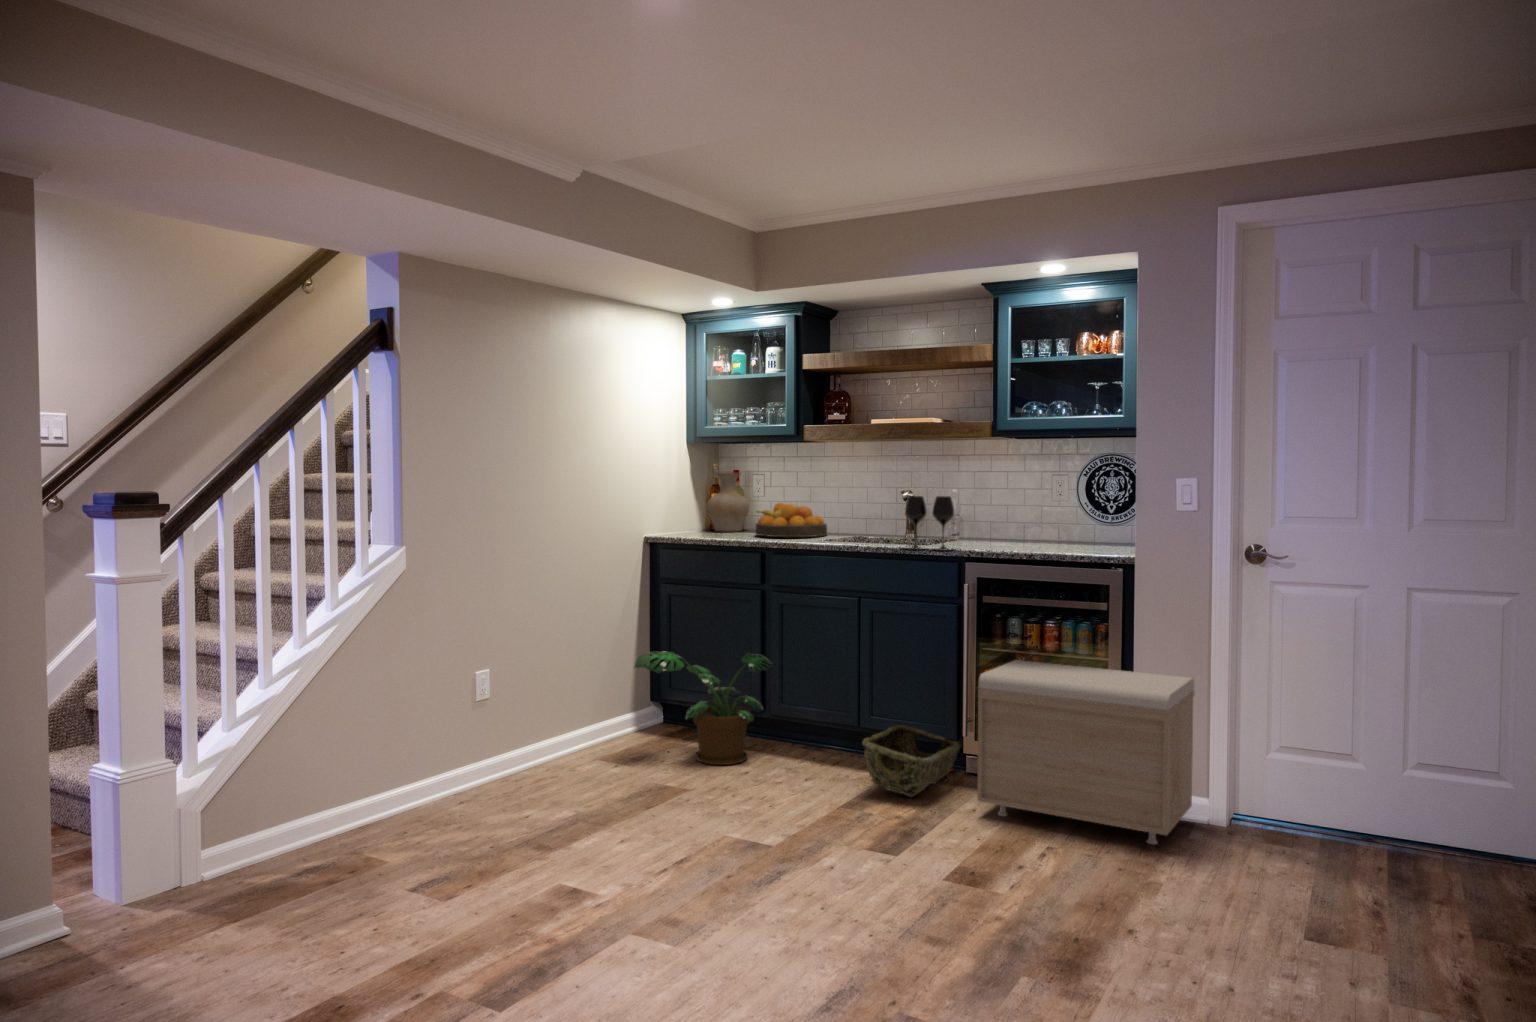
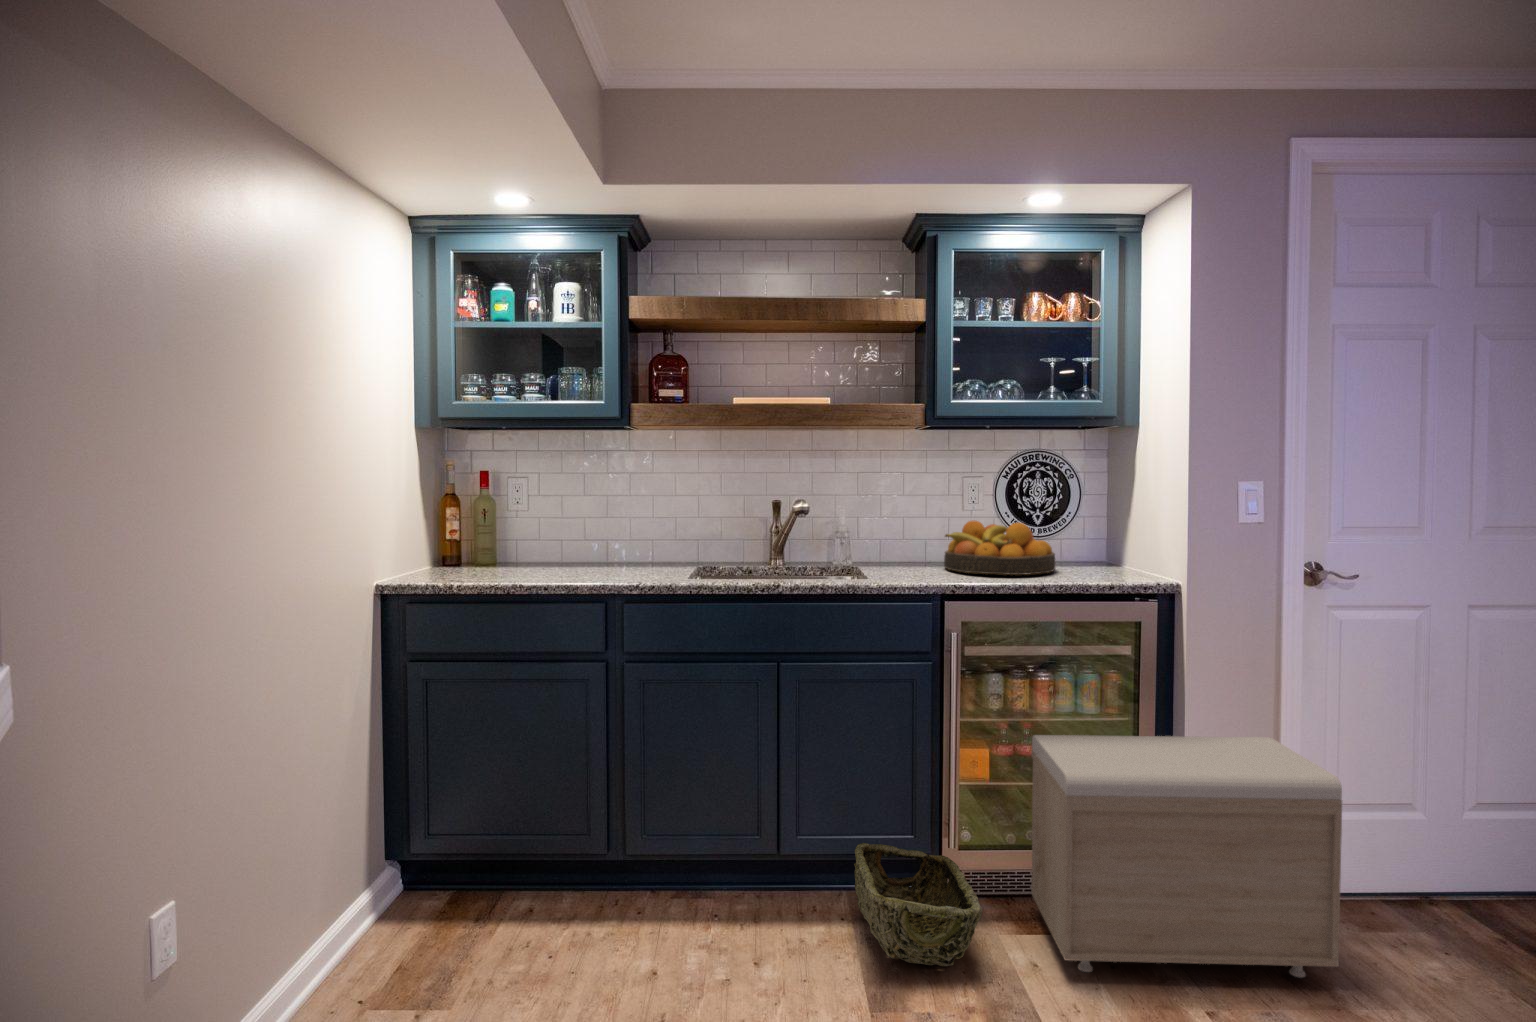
vase: present [707,473,749,532] -> none [449,474,516,565]
wine glass: present [905,496,954,550] -> none [843,509,917,587]
fruit bowl: present [755,503,827,537] -> present [944,521,1055,575]
potted plant: present [634,651,772,765] -> none [440,762,650,969]

